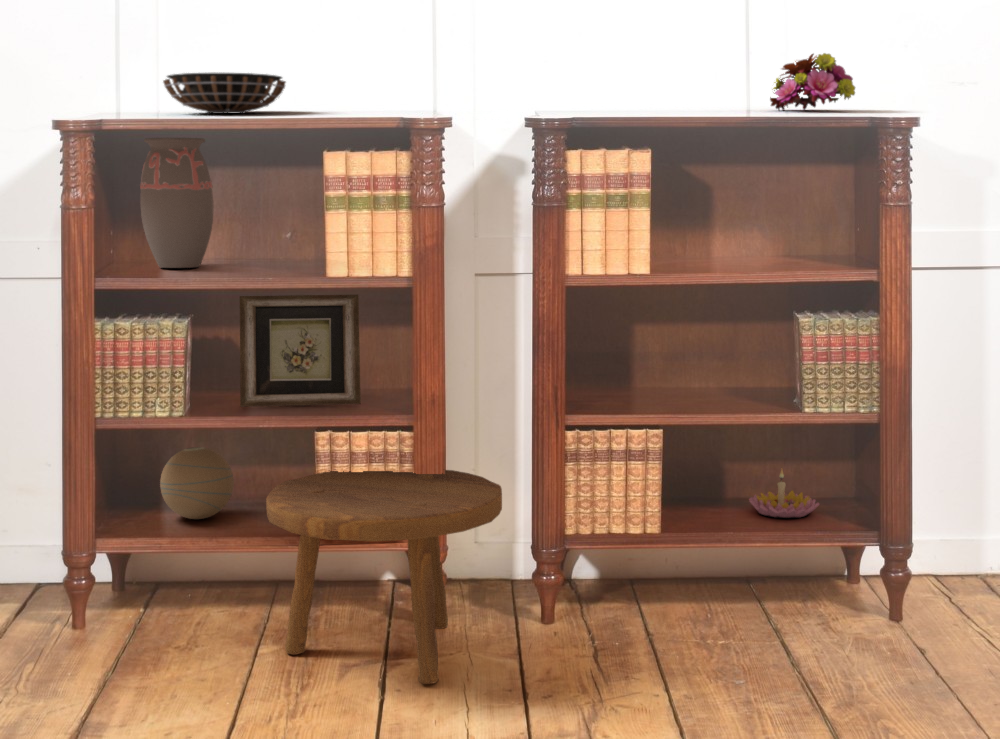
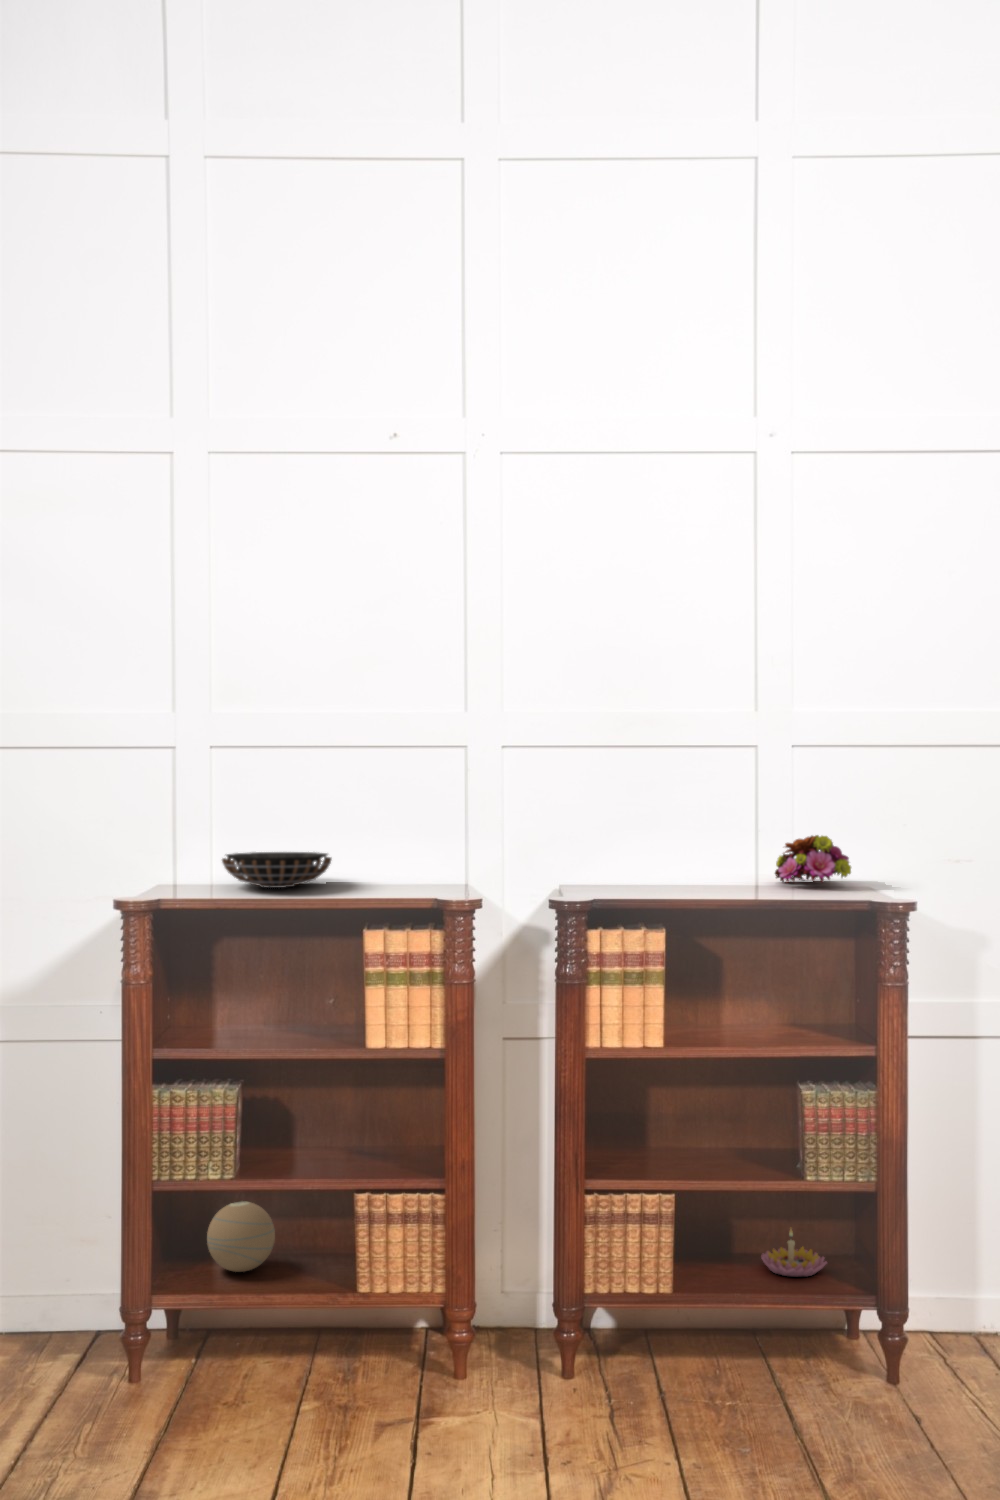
decorative vase: present [140,138,213,268] -> none [199,915,264,1036]
picture frame: present [240,294,361,407] -> none [285,1059,395,1166]
footstool: present [266,470,502,684] -> none [310,1224,526,1449]

